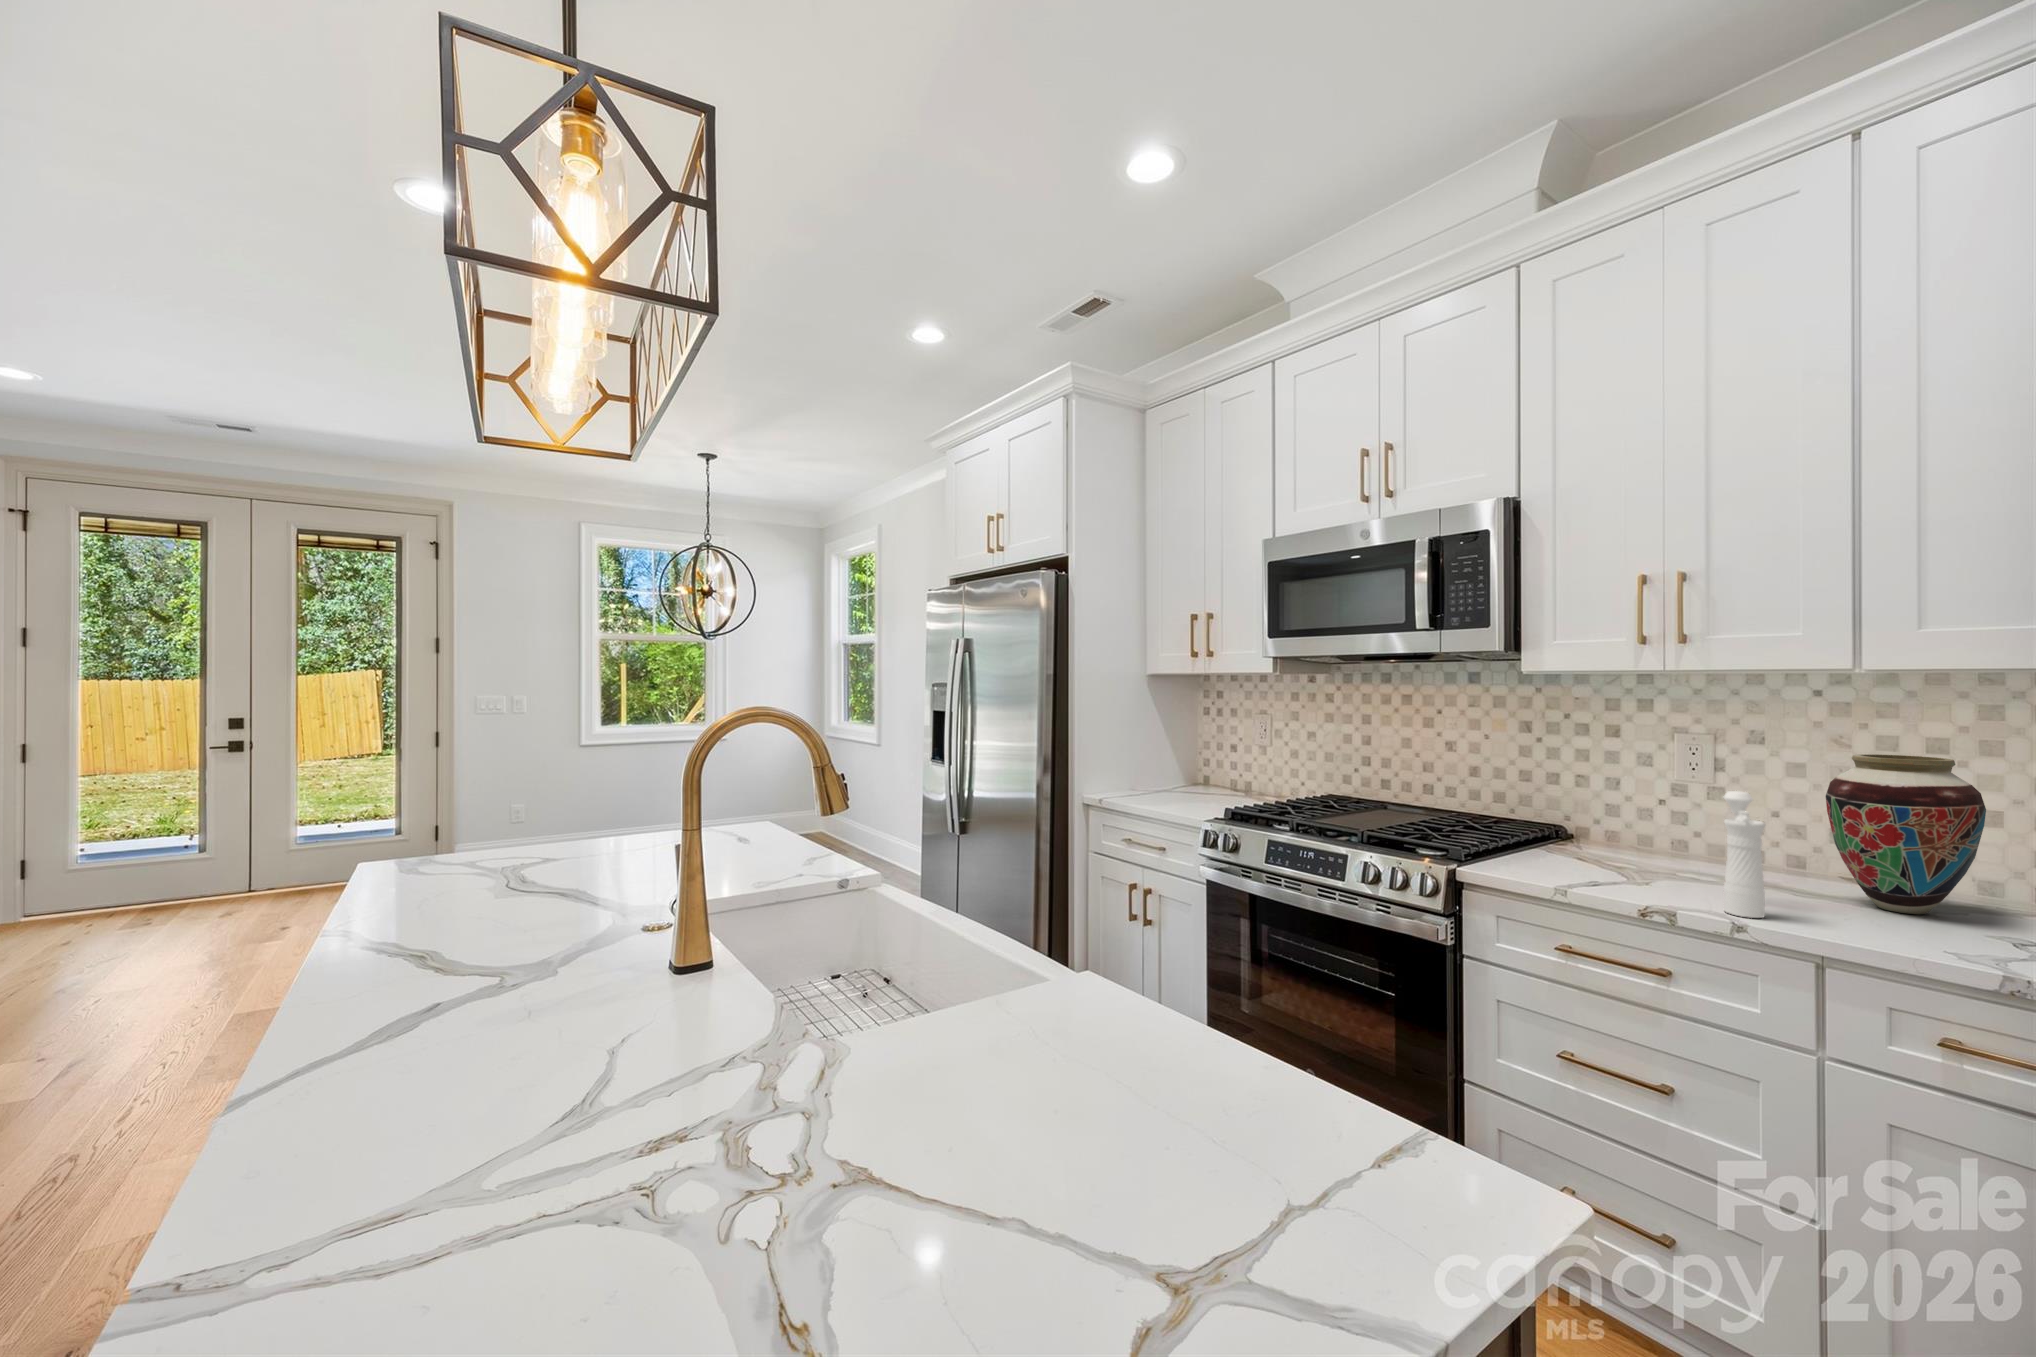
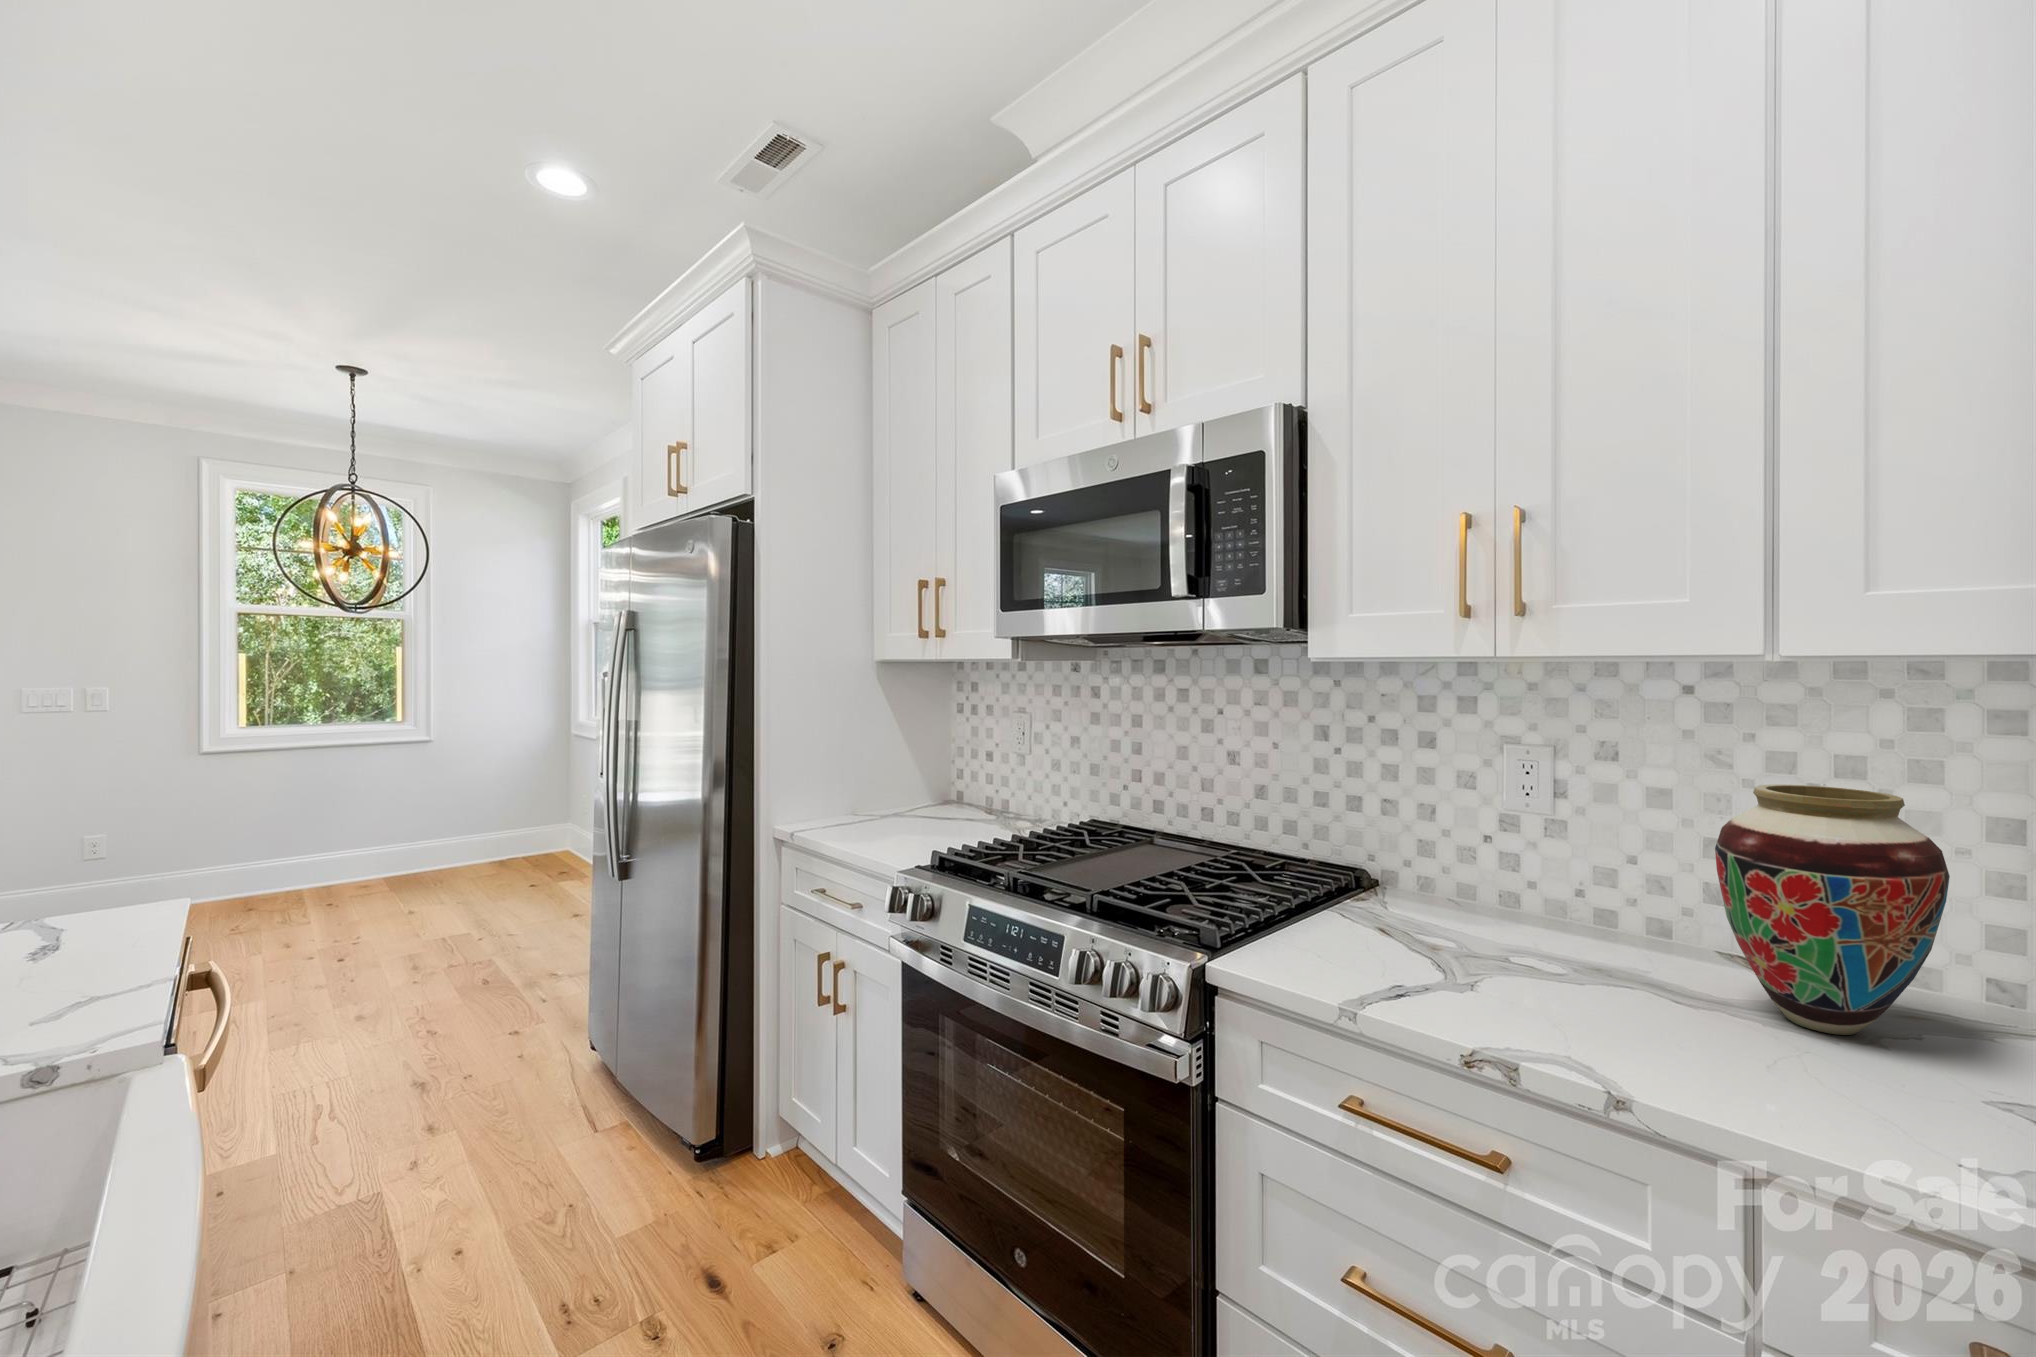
pepper mill: present [1724,791,1765,918] -> none [1581,849,1651,1071]

